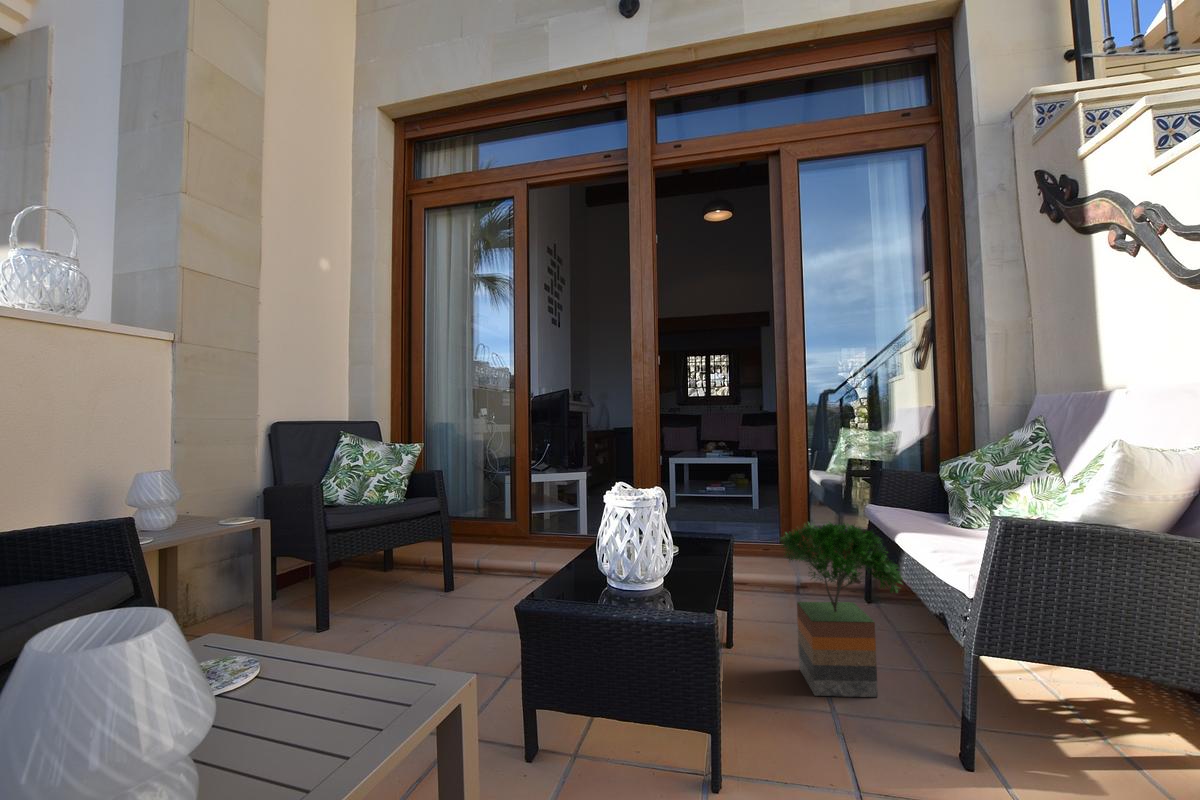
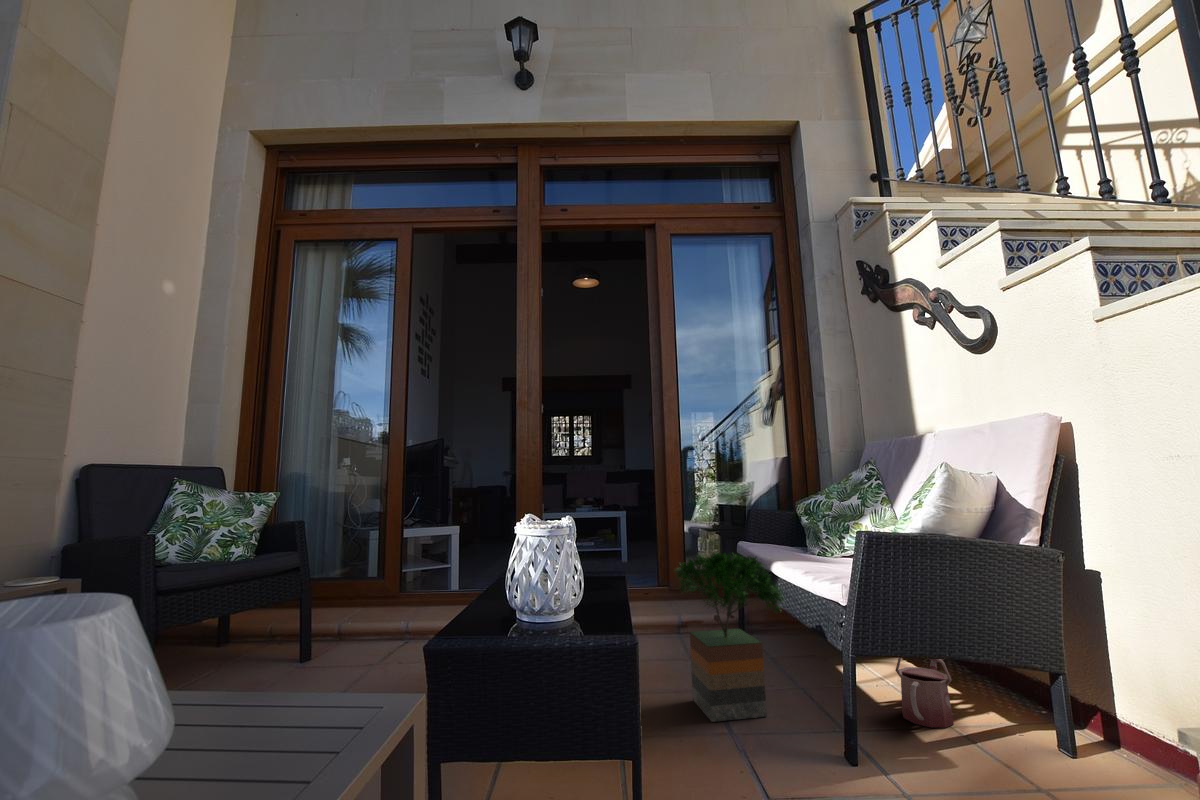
watering can: none [1040,644,1113,739] -> present [895,657,954,728]

